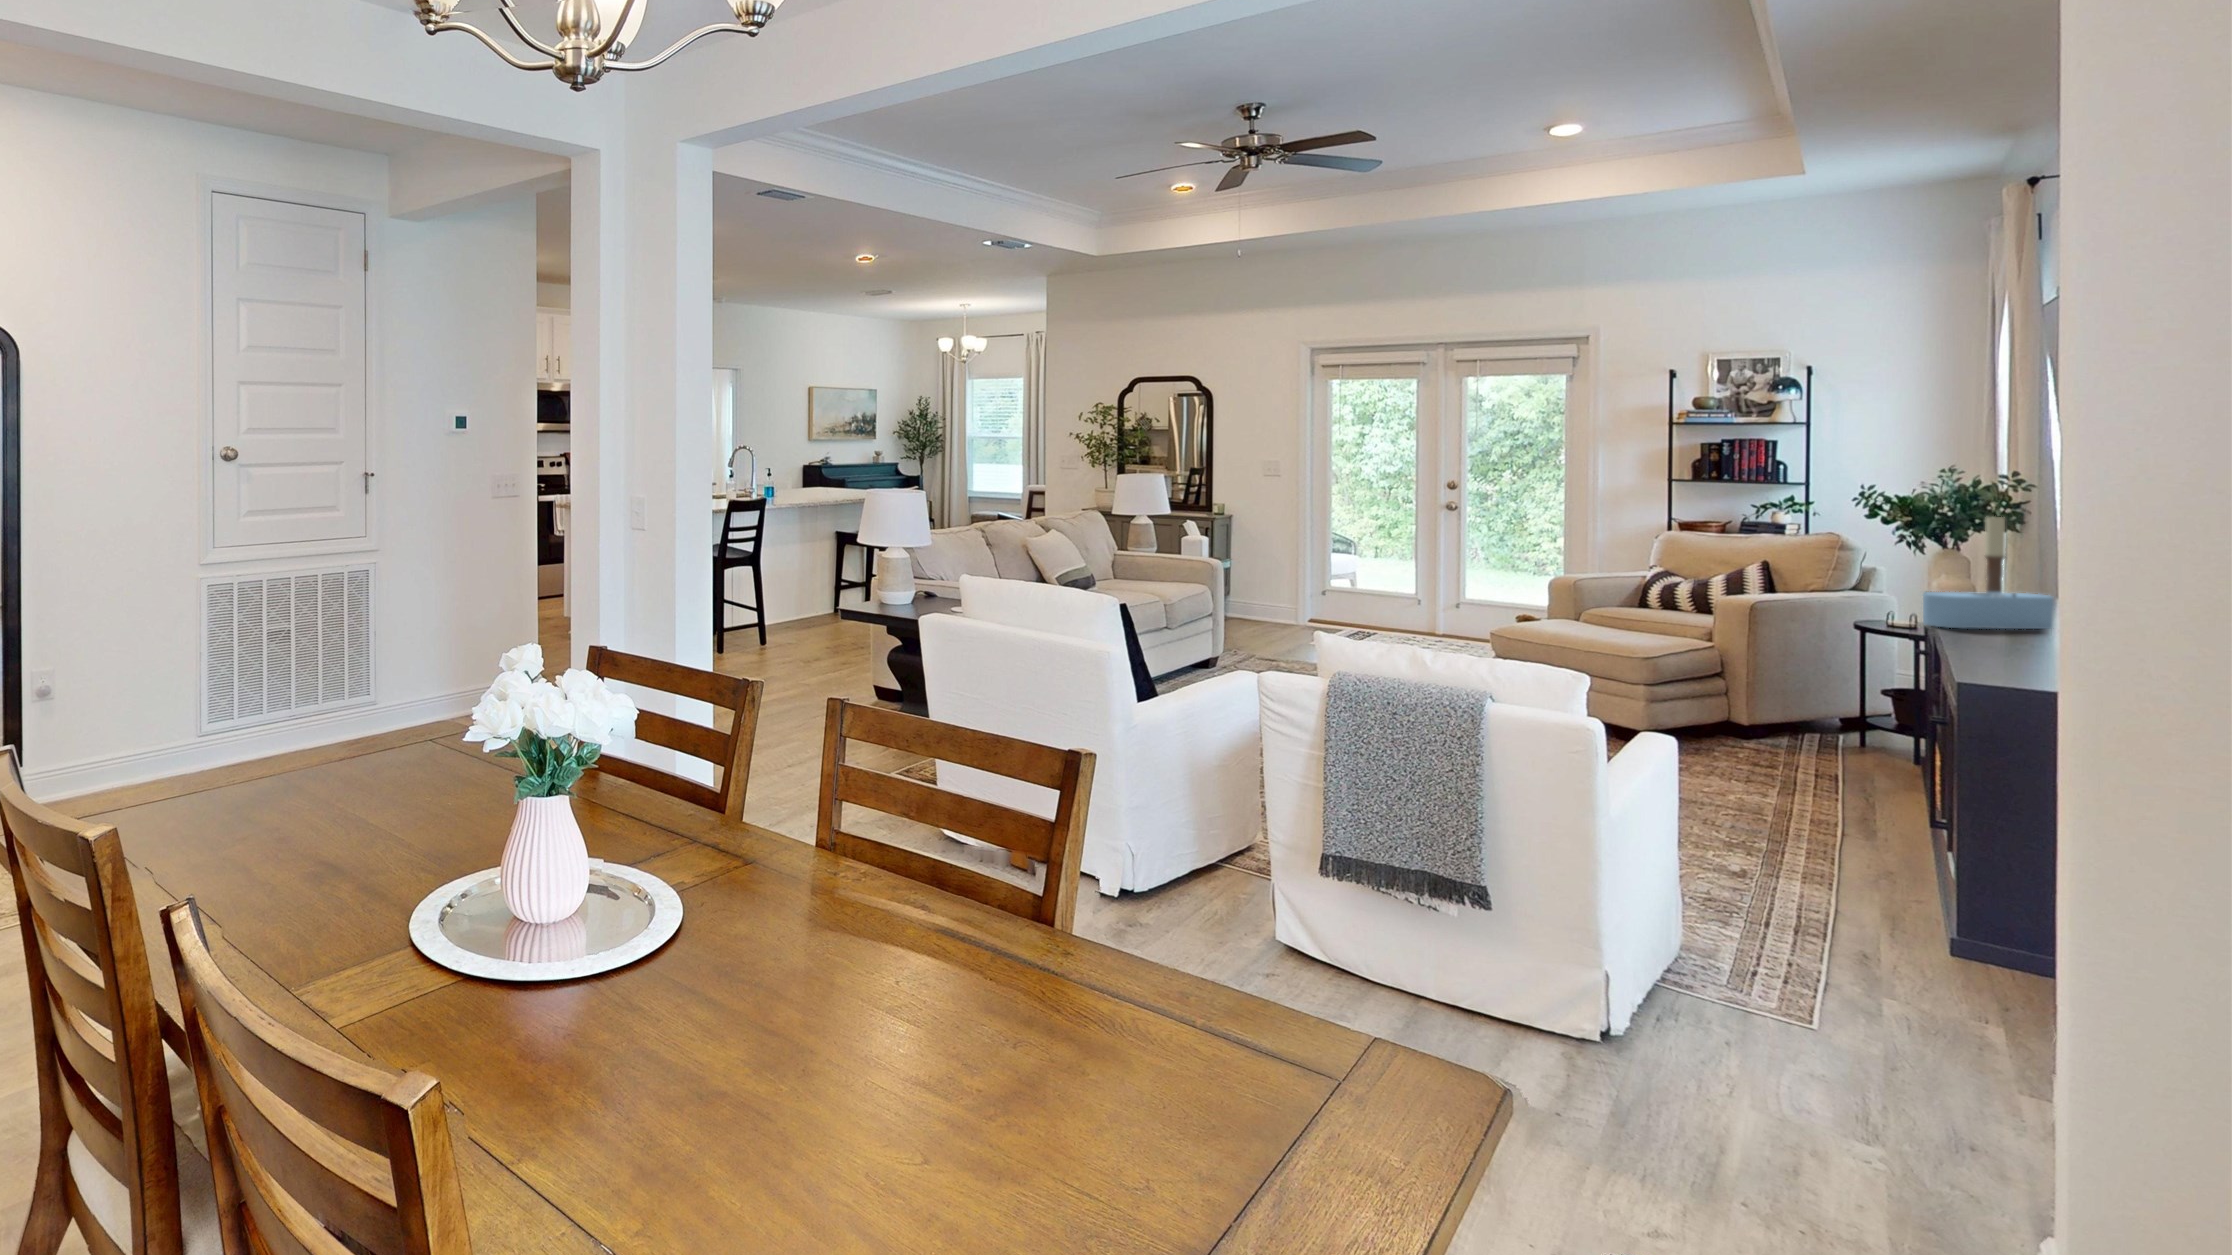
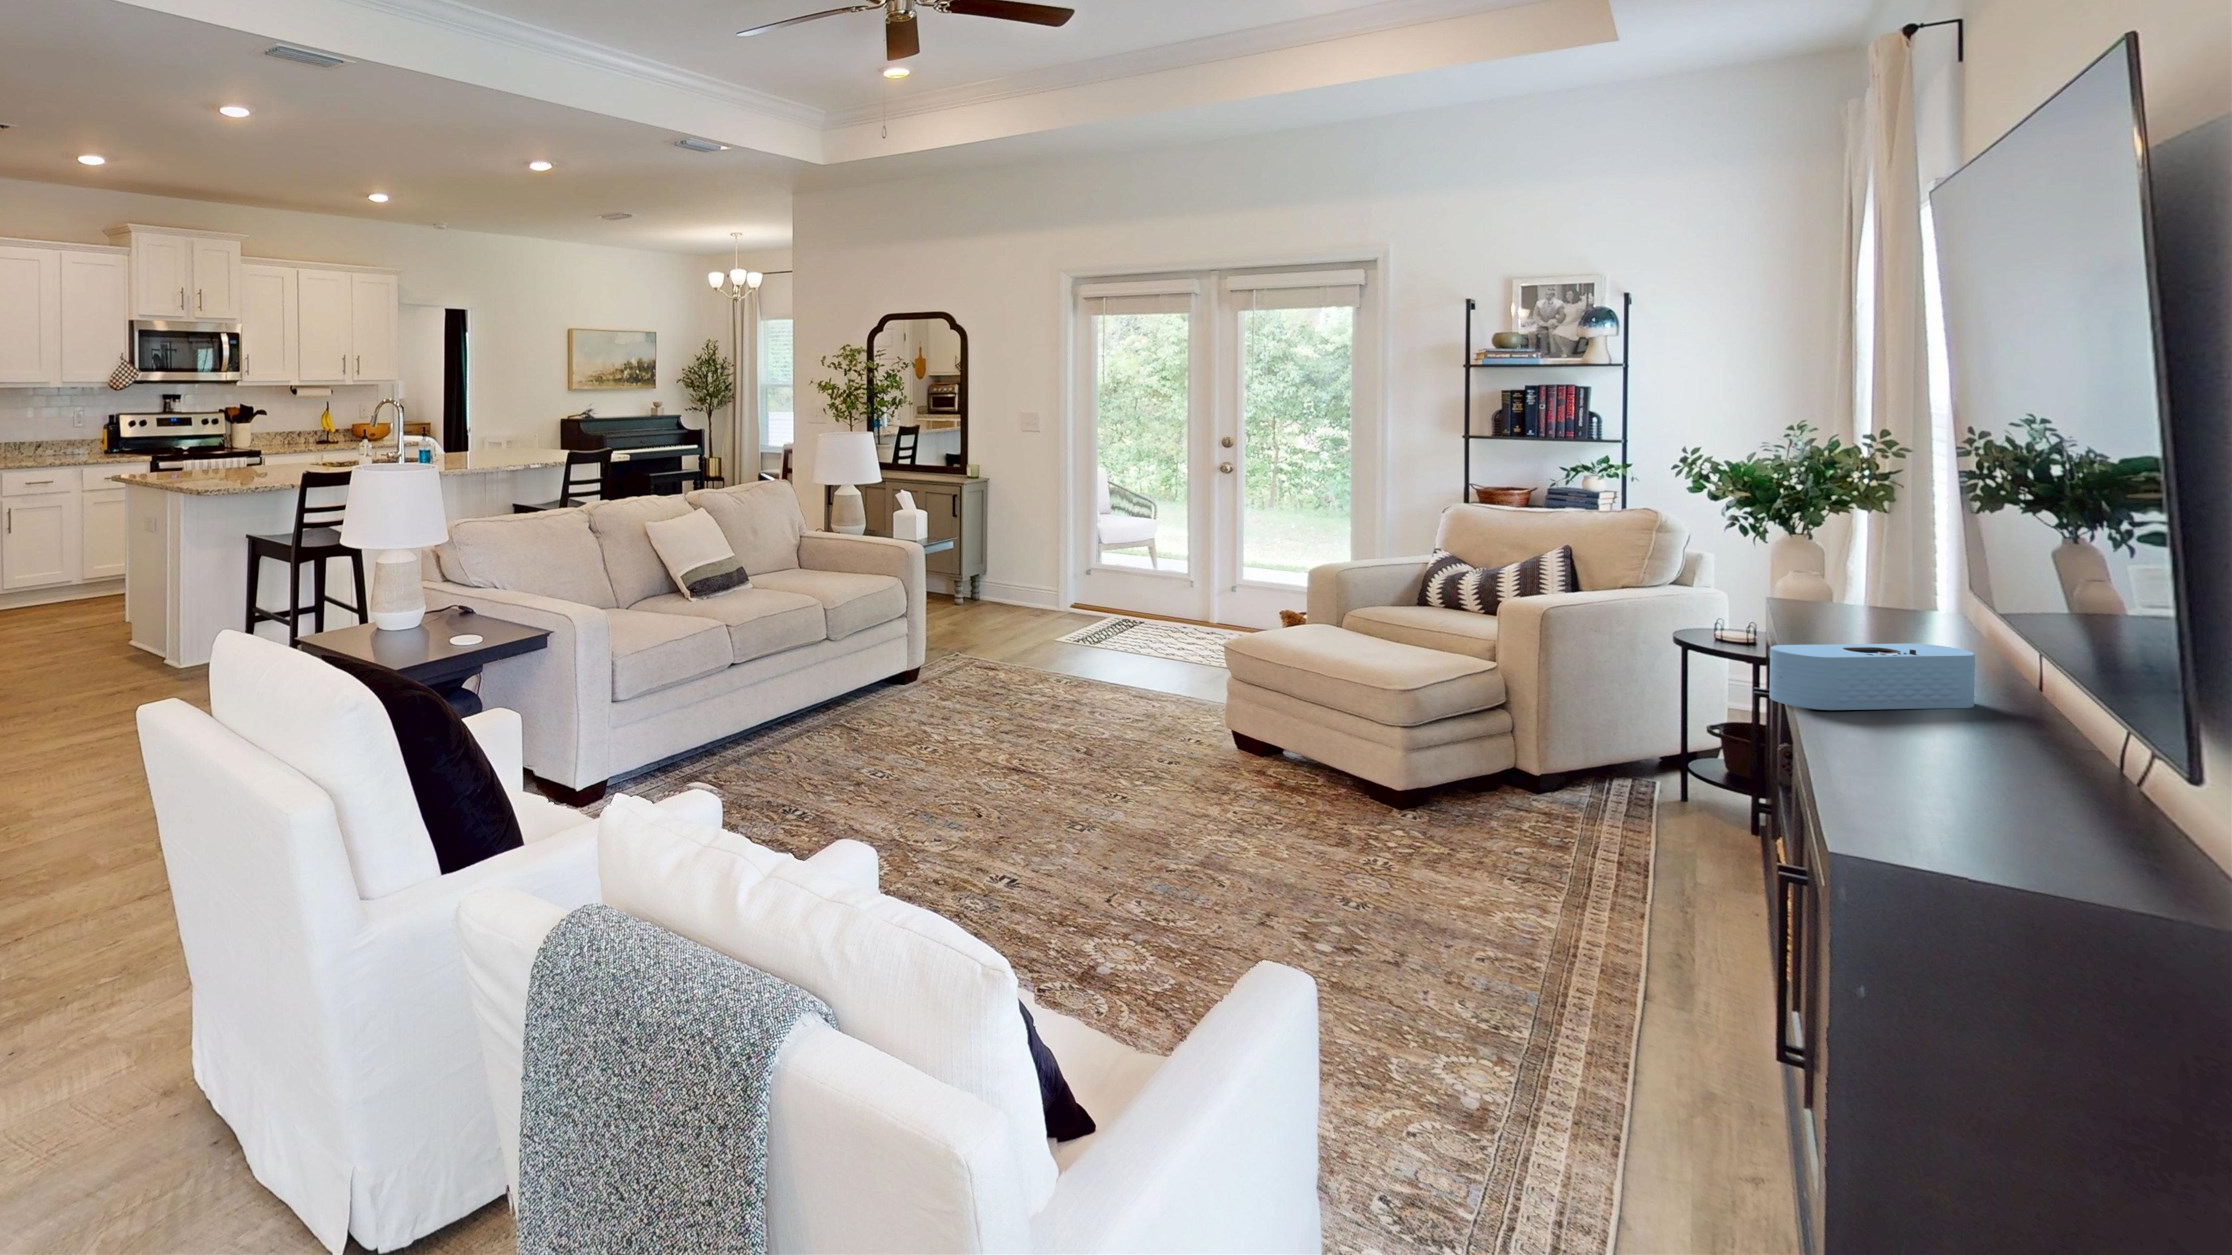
candle: present [1985,517,2005,593] -> none [1852,504,1884,635]

